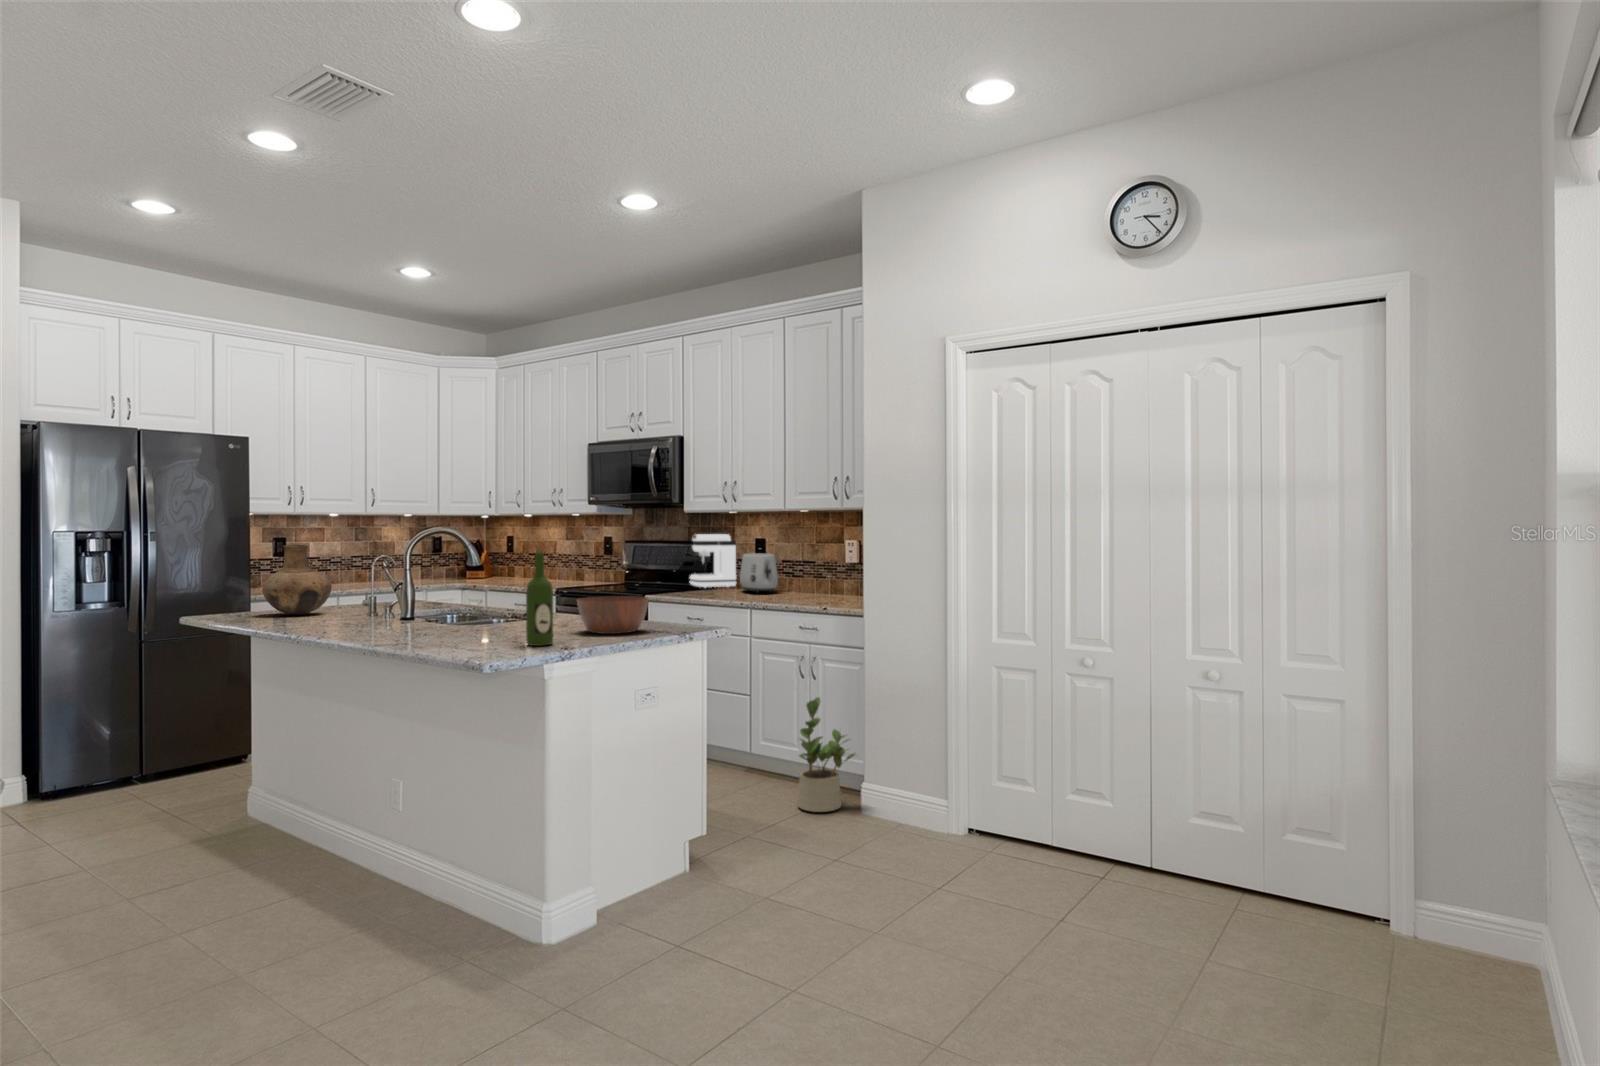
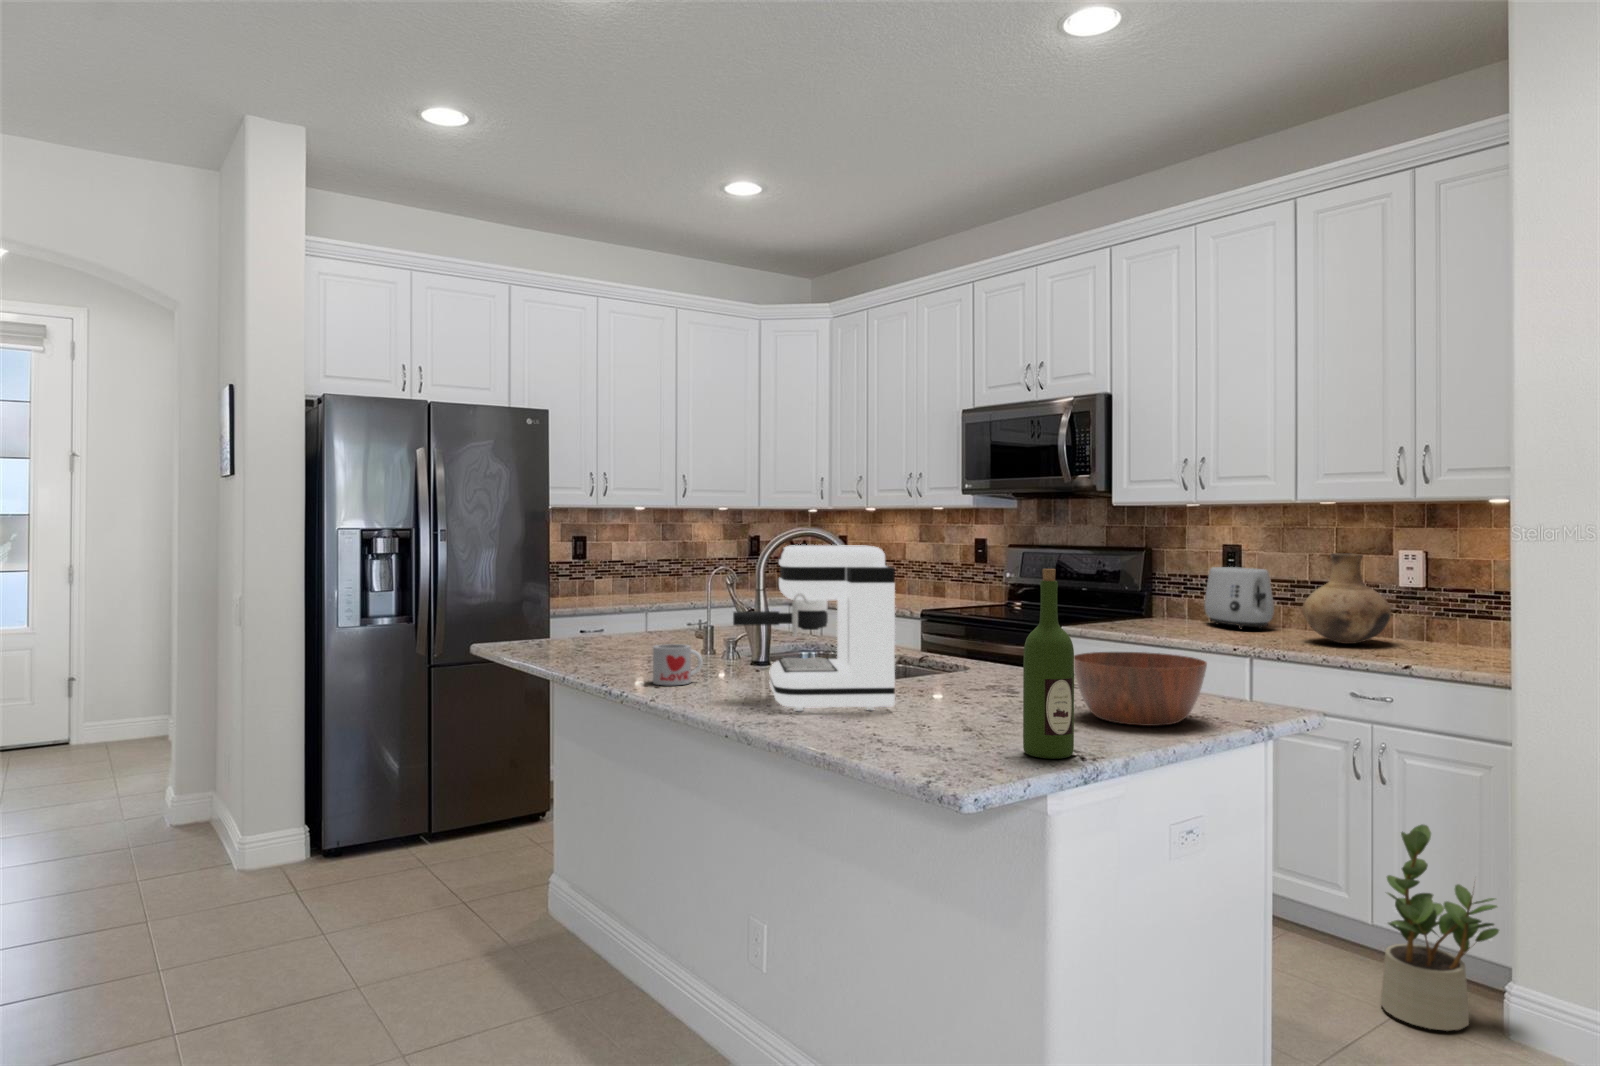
coffee maker: present [678,534,736,588] -> present [733,545,895,711]
vase: present [262,545,332,615] -> present [1302,553,1391,644]
mug: none [321,604,358,629] -> present [653,644,703,685]

